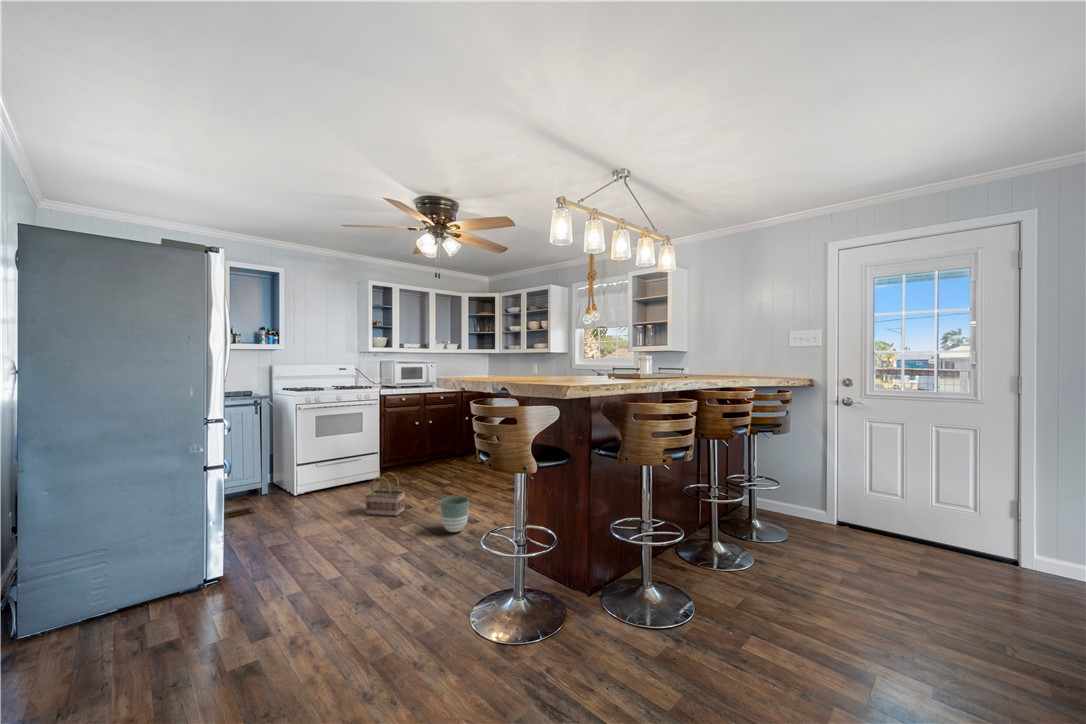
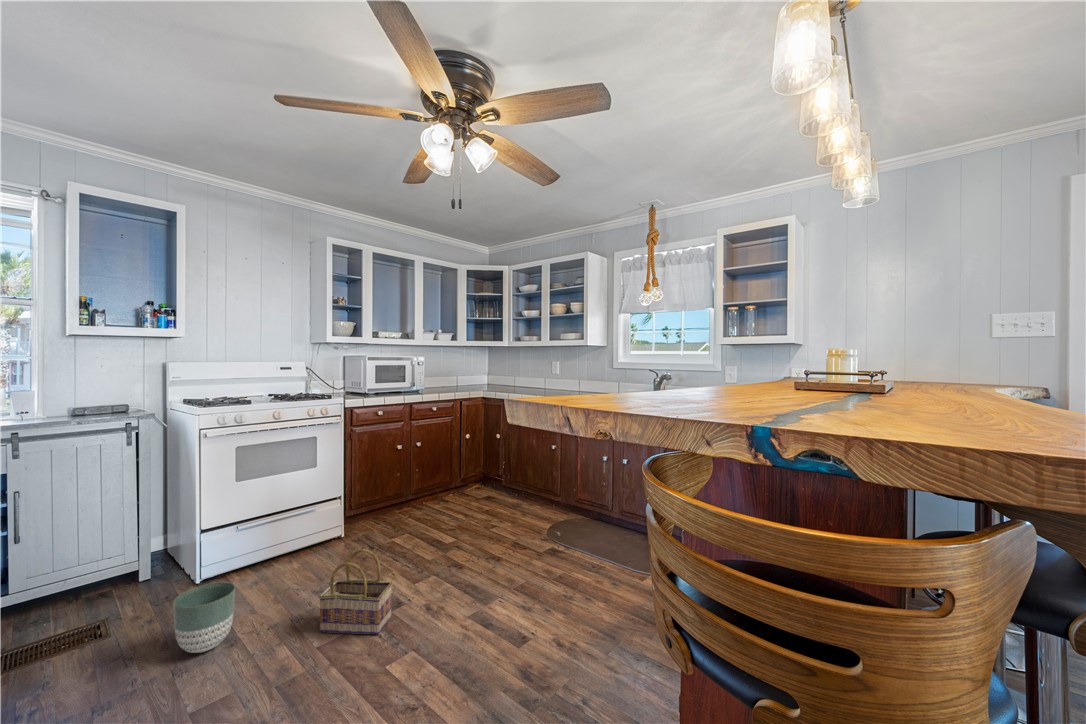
planter: present [440,496,469,532] -> present [173,582,235,653]

